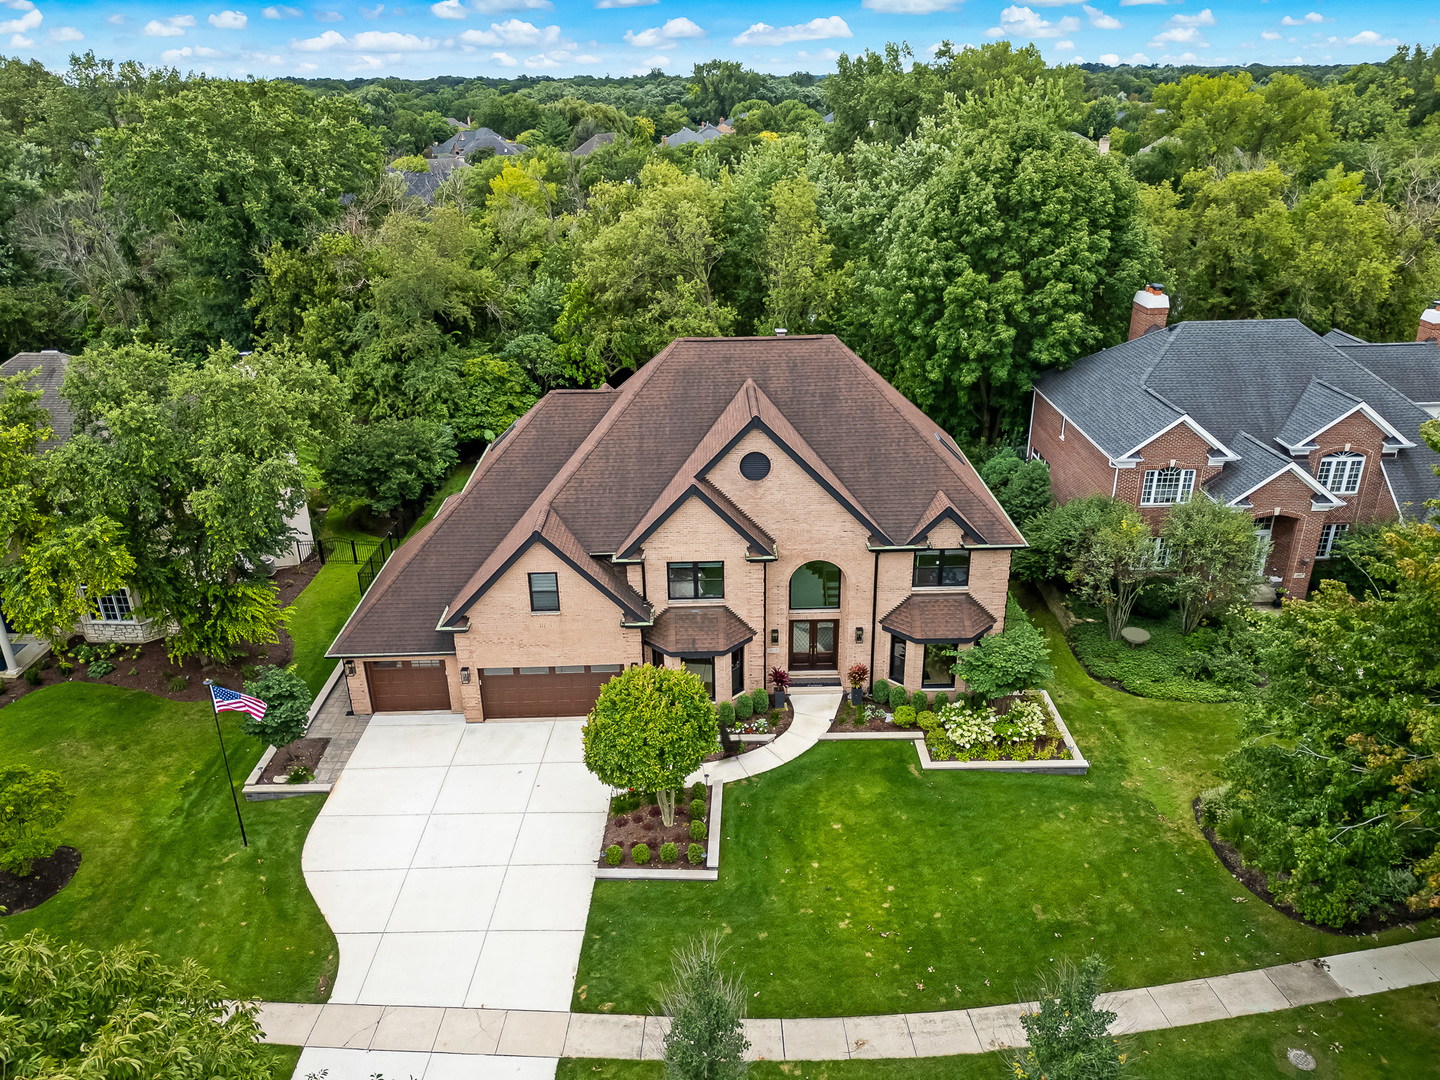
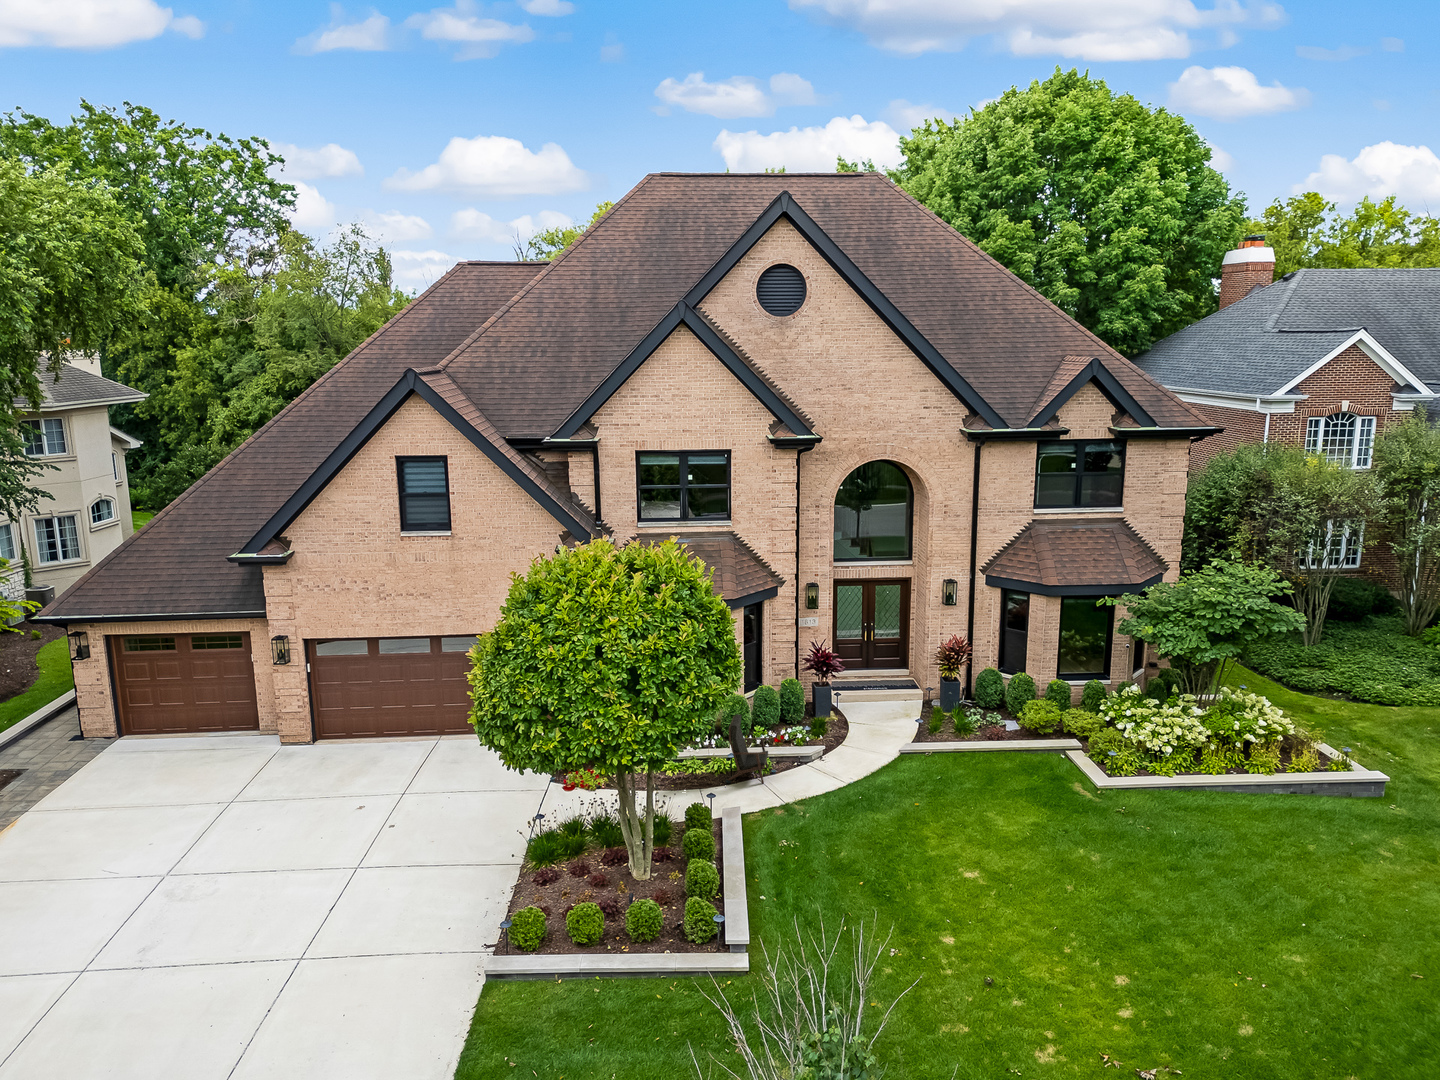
round table: present [1121,627,1150,649] -> none [1319,625,1367,652]

